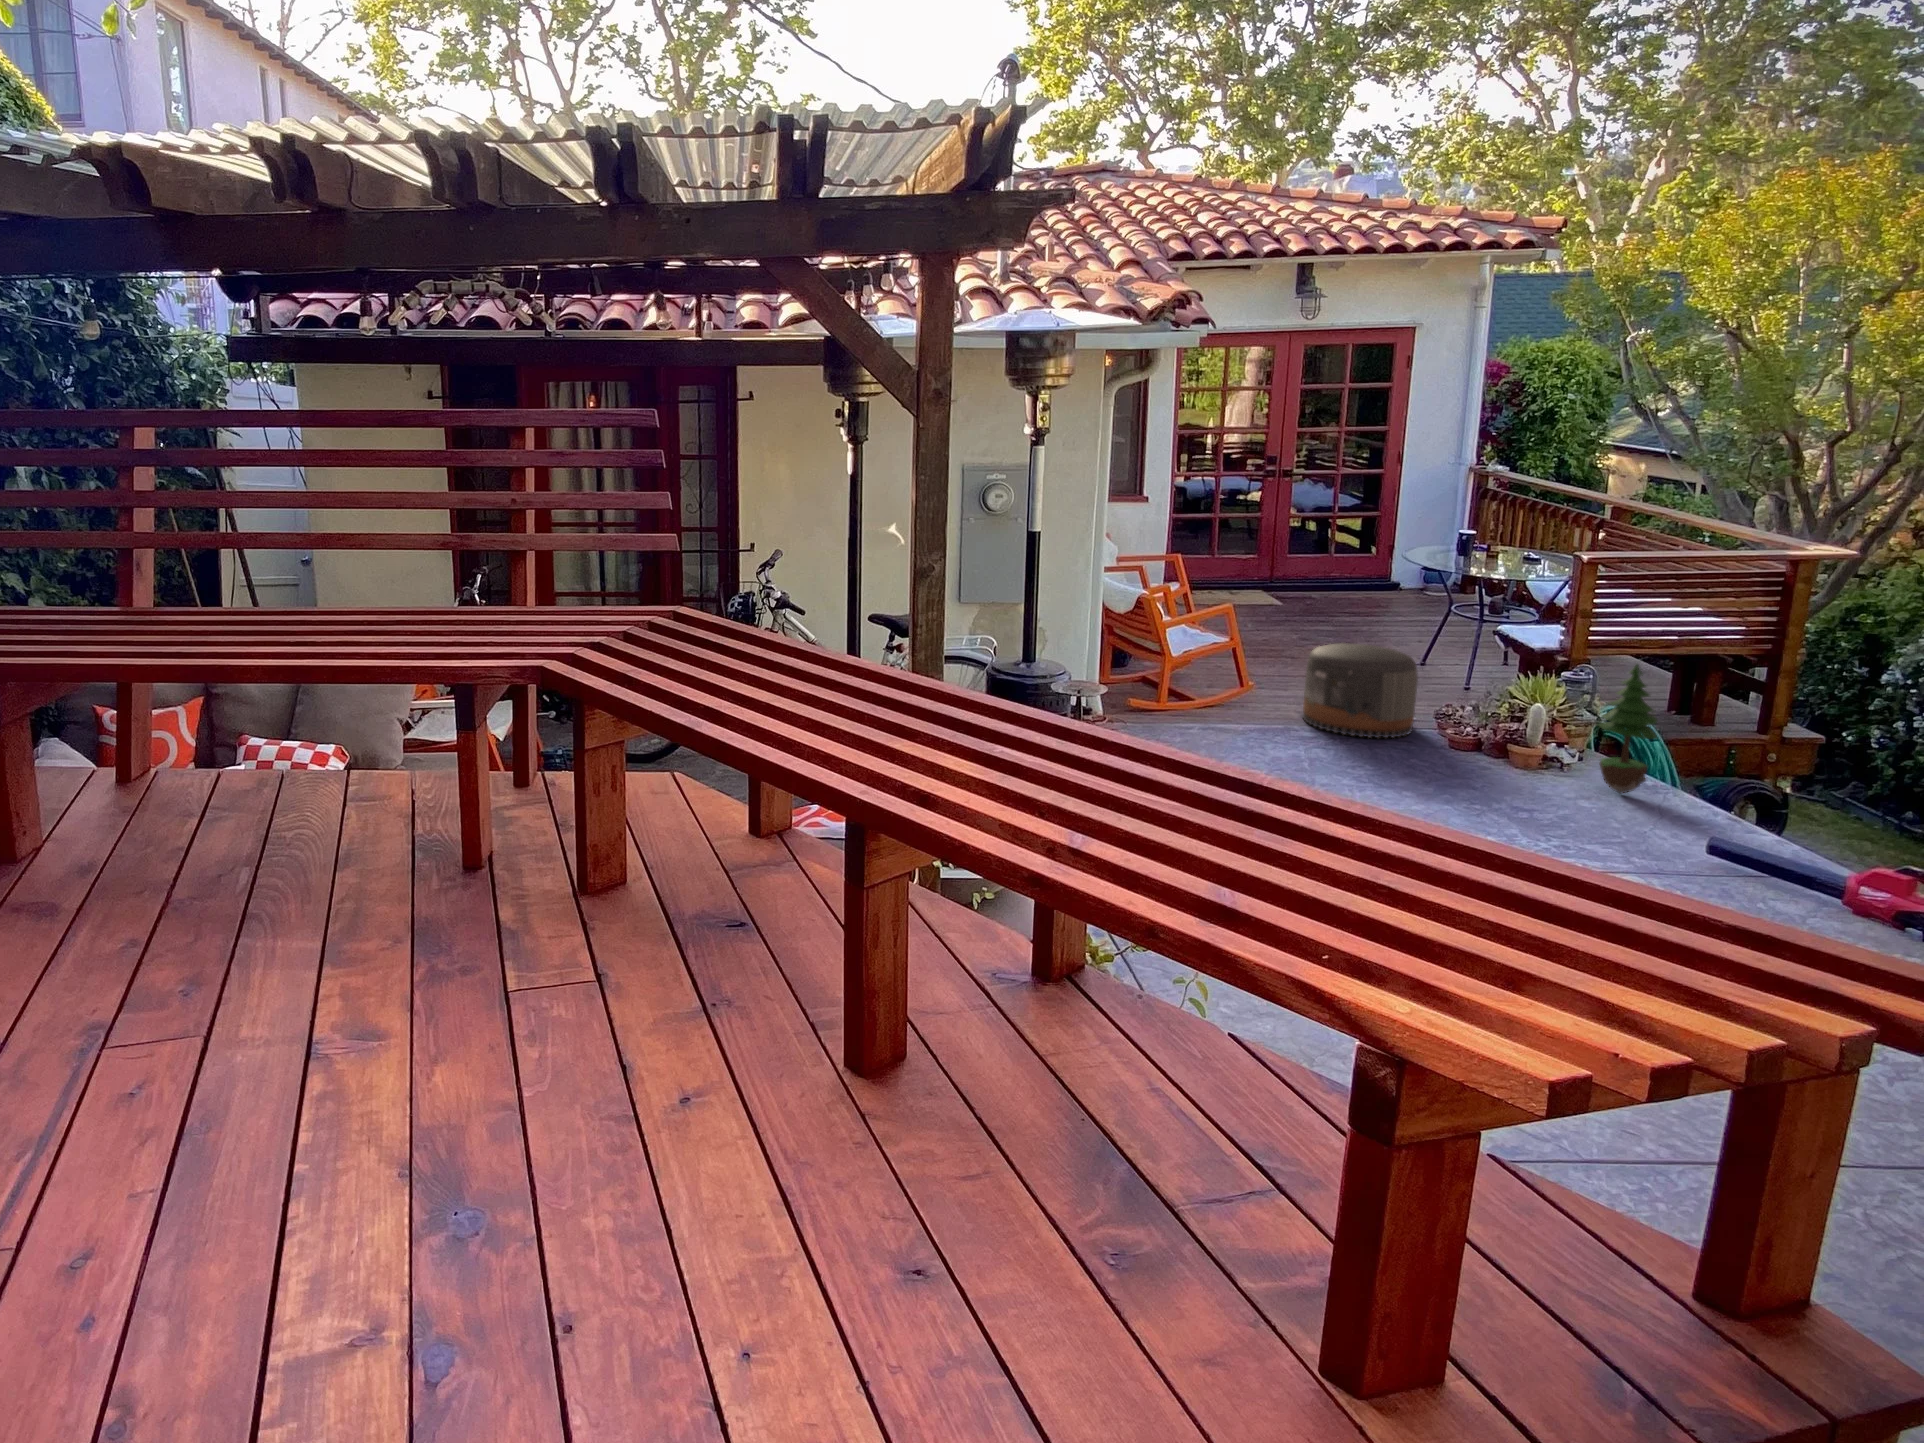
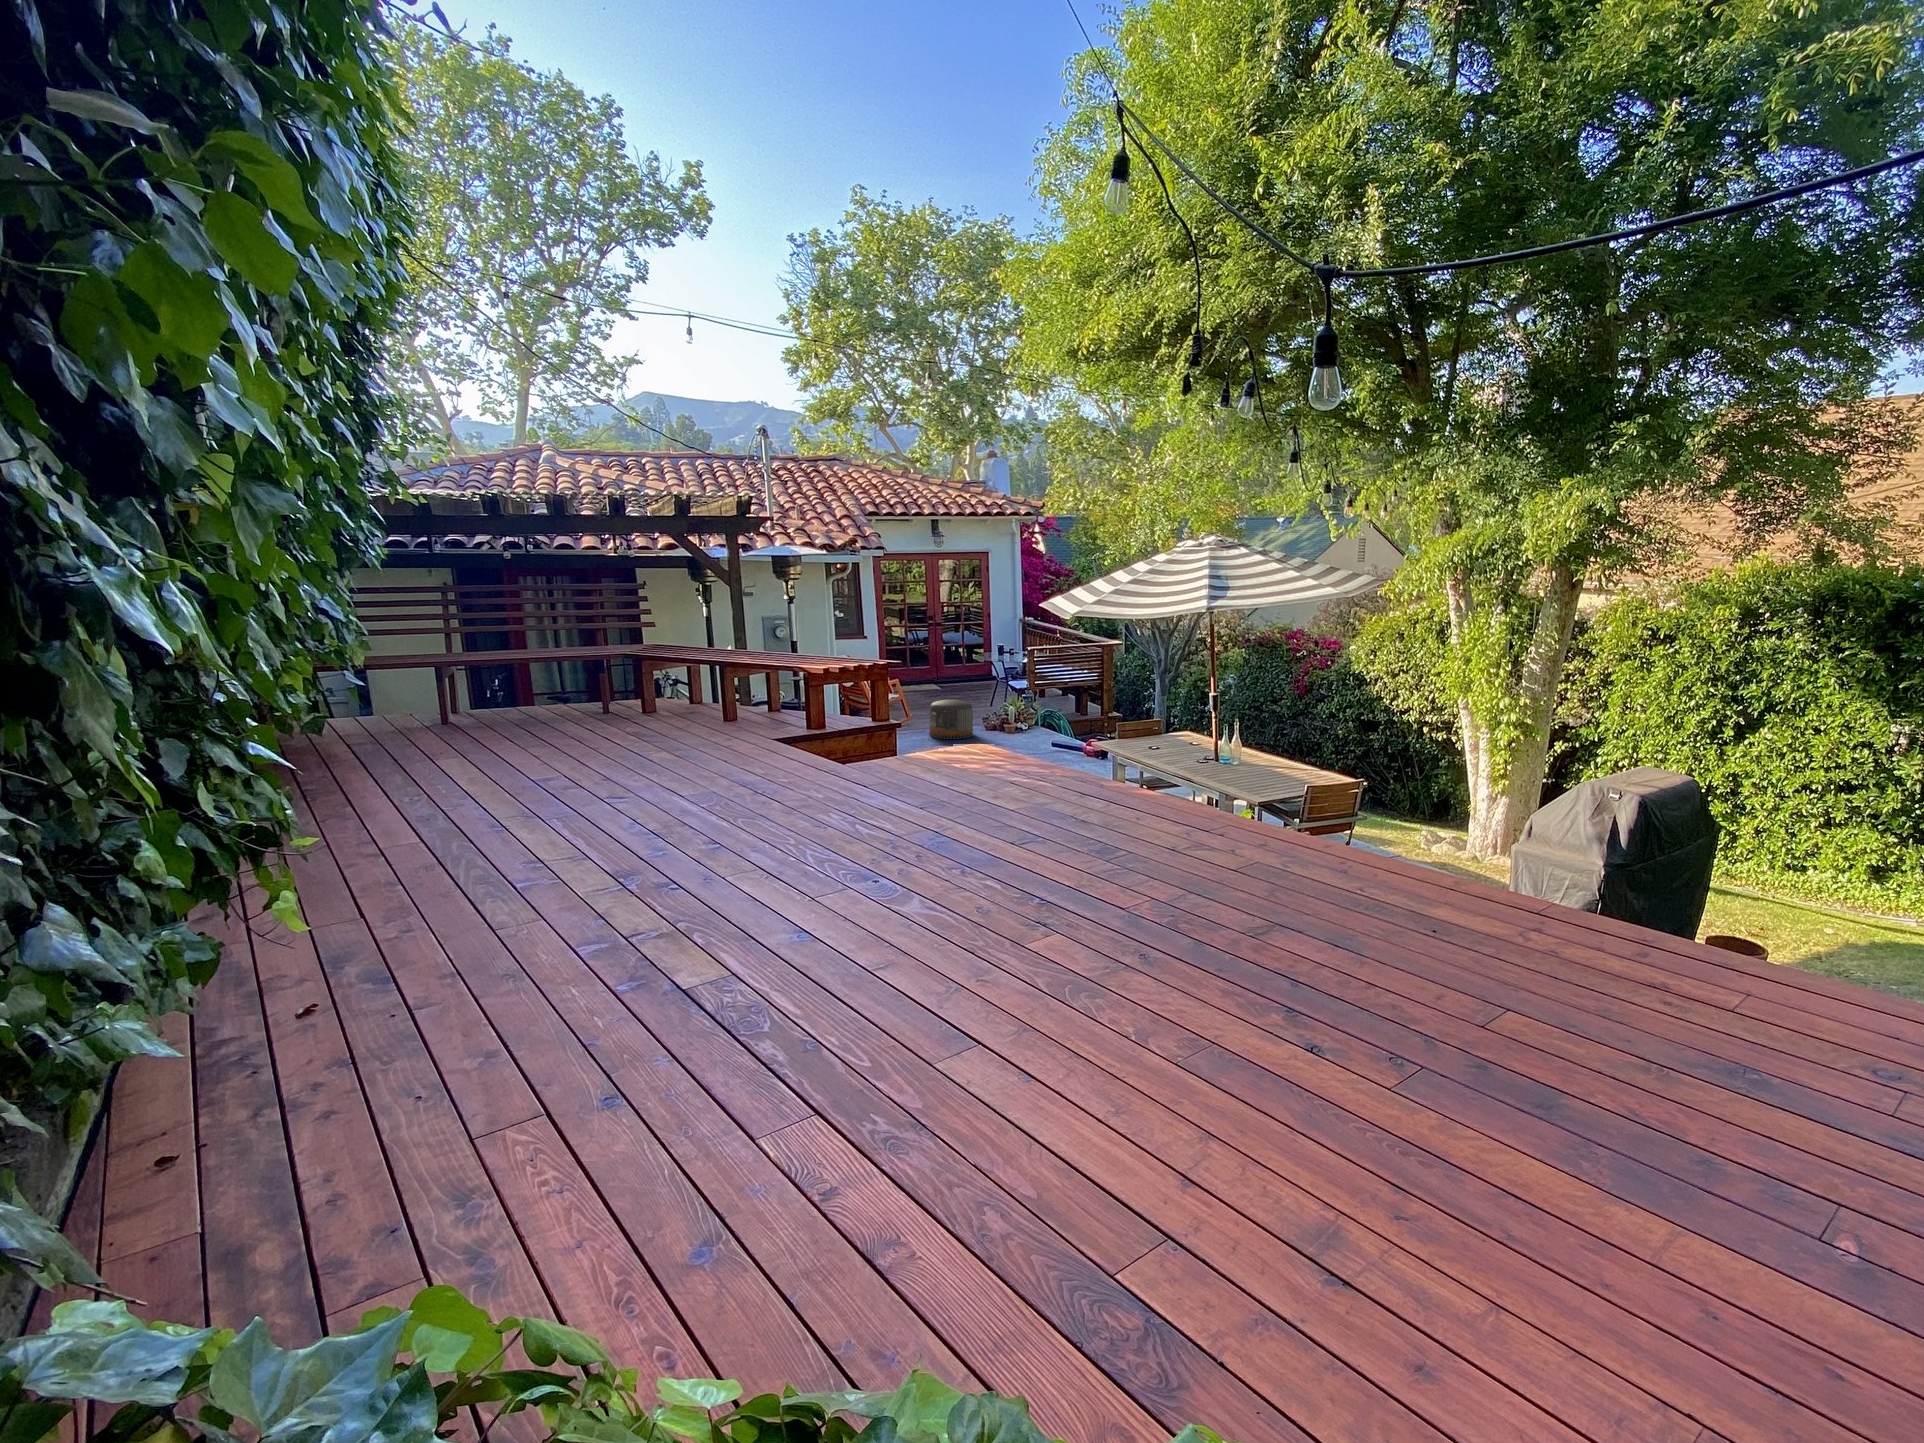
potted tree: present [1599,664,1658,794] -> none [1028,696,1047,748]

